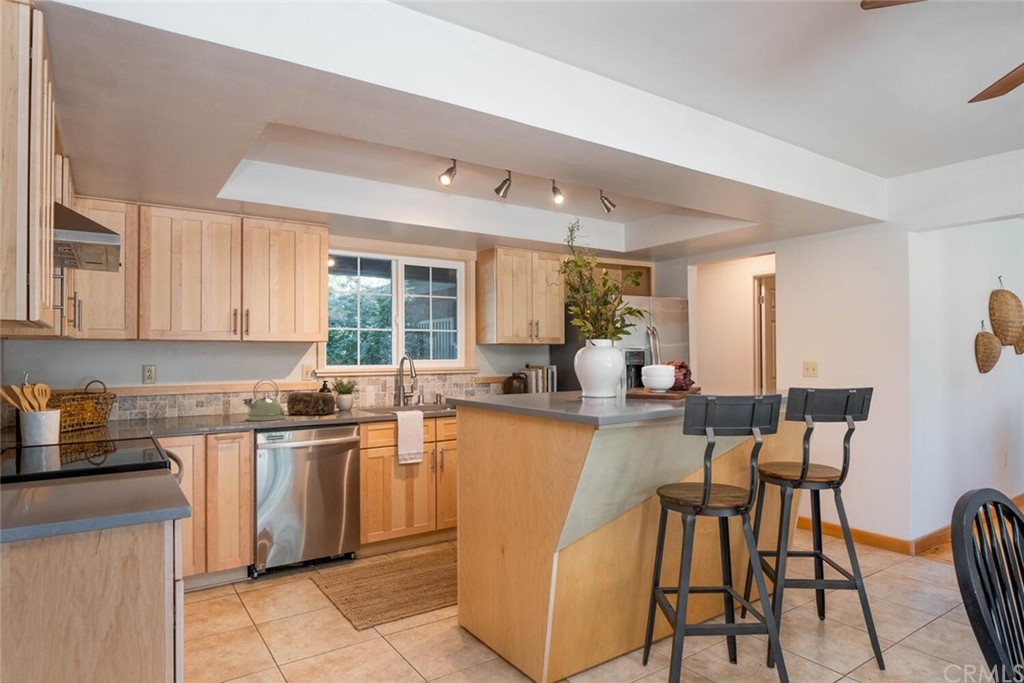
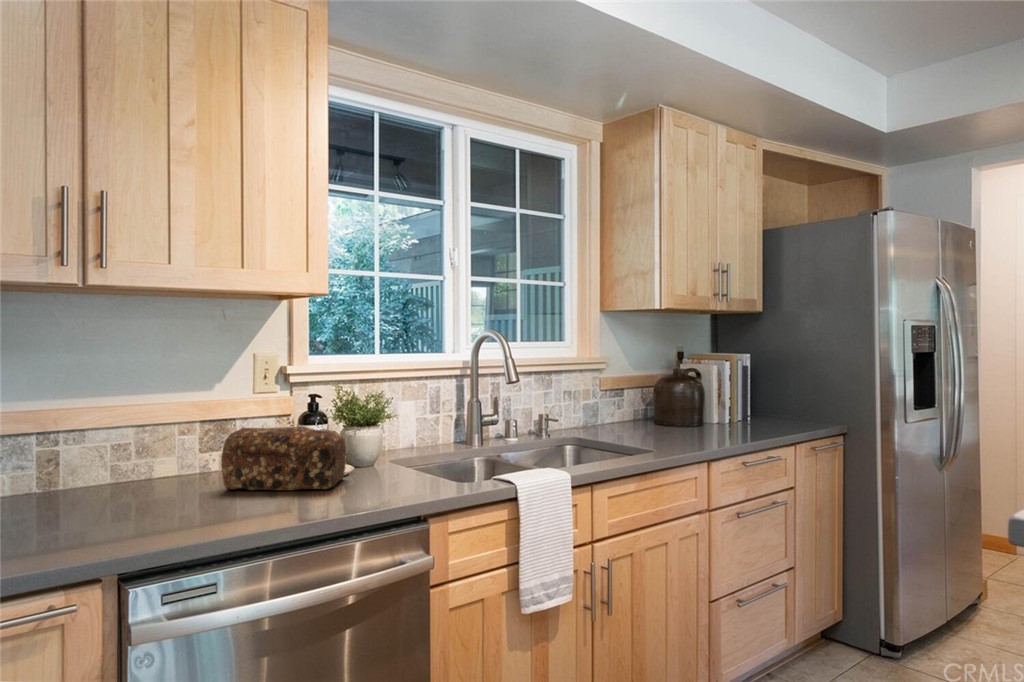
kettle: present [243,379,284,421] -> none [89,401,220,535]

